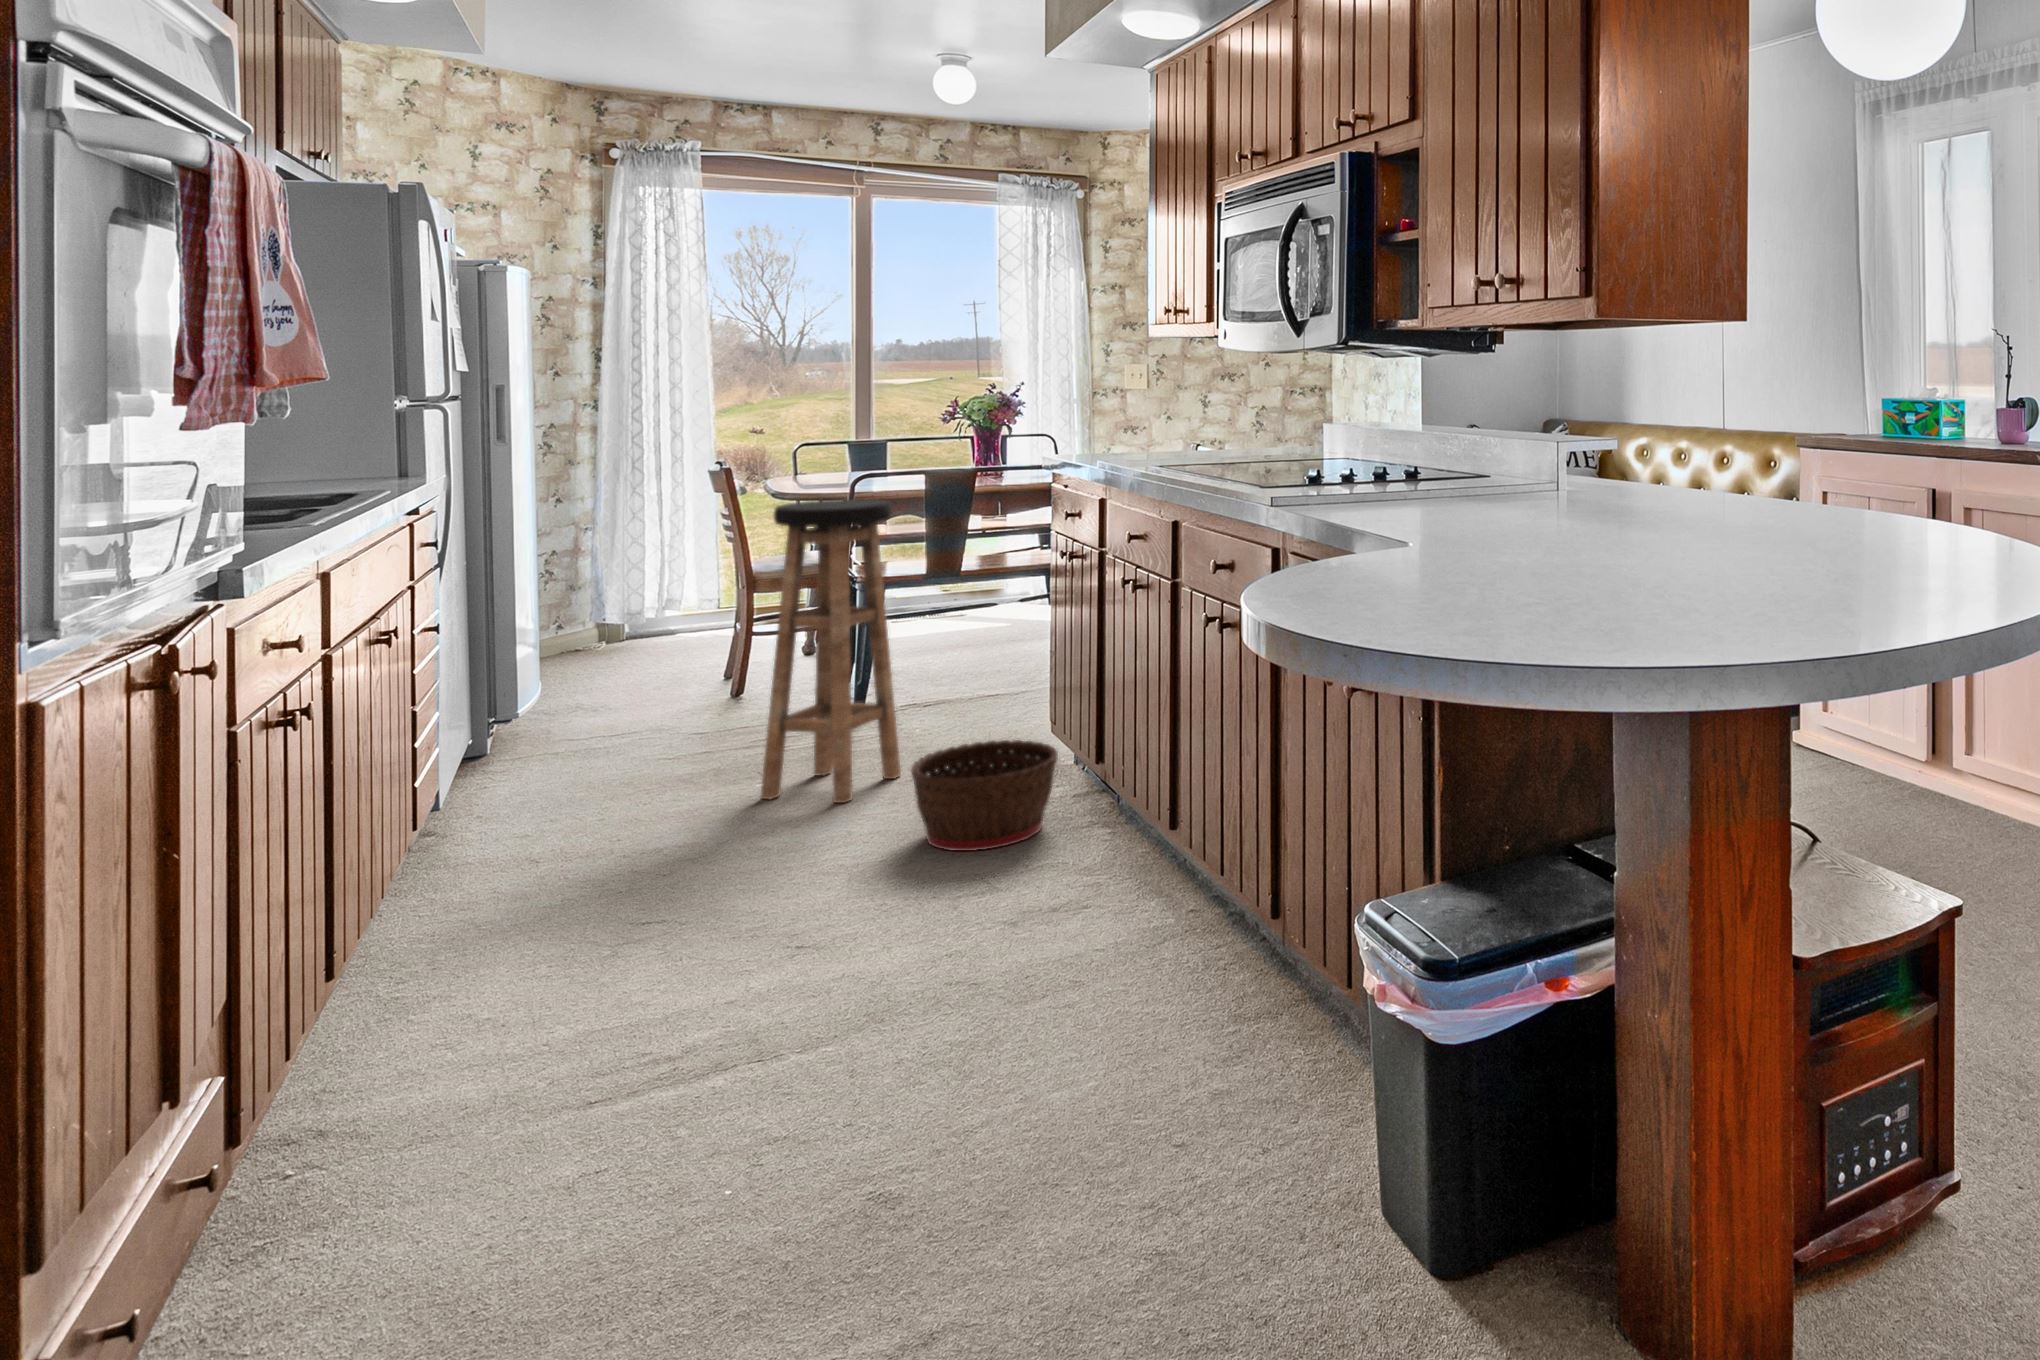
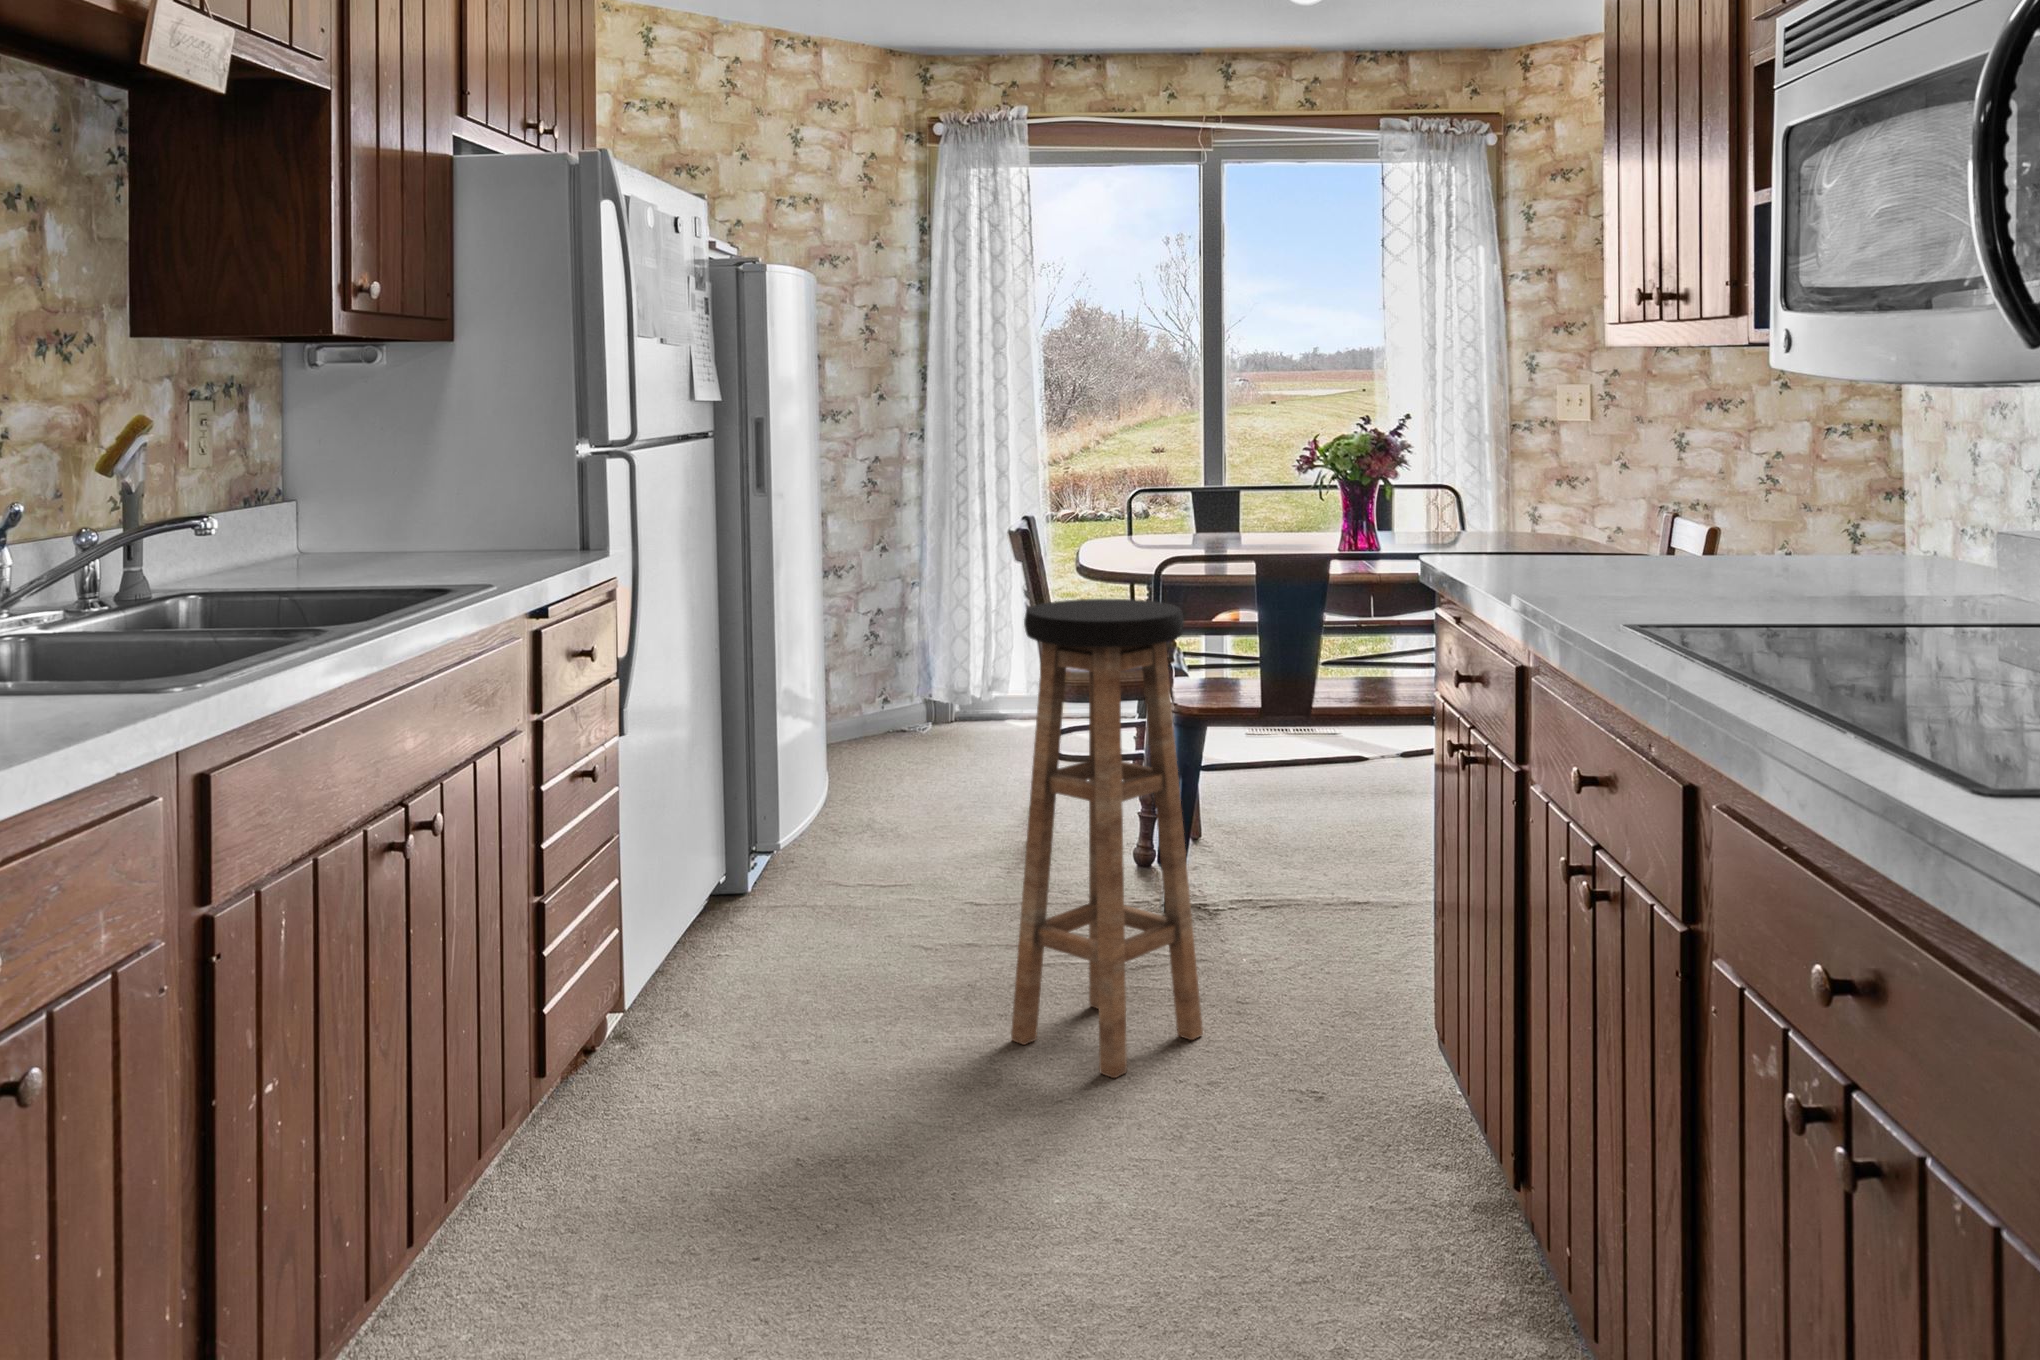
basket: present [911,740,1058,851] -> none [1184,1035,1422,1258]

